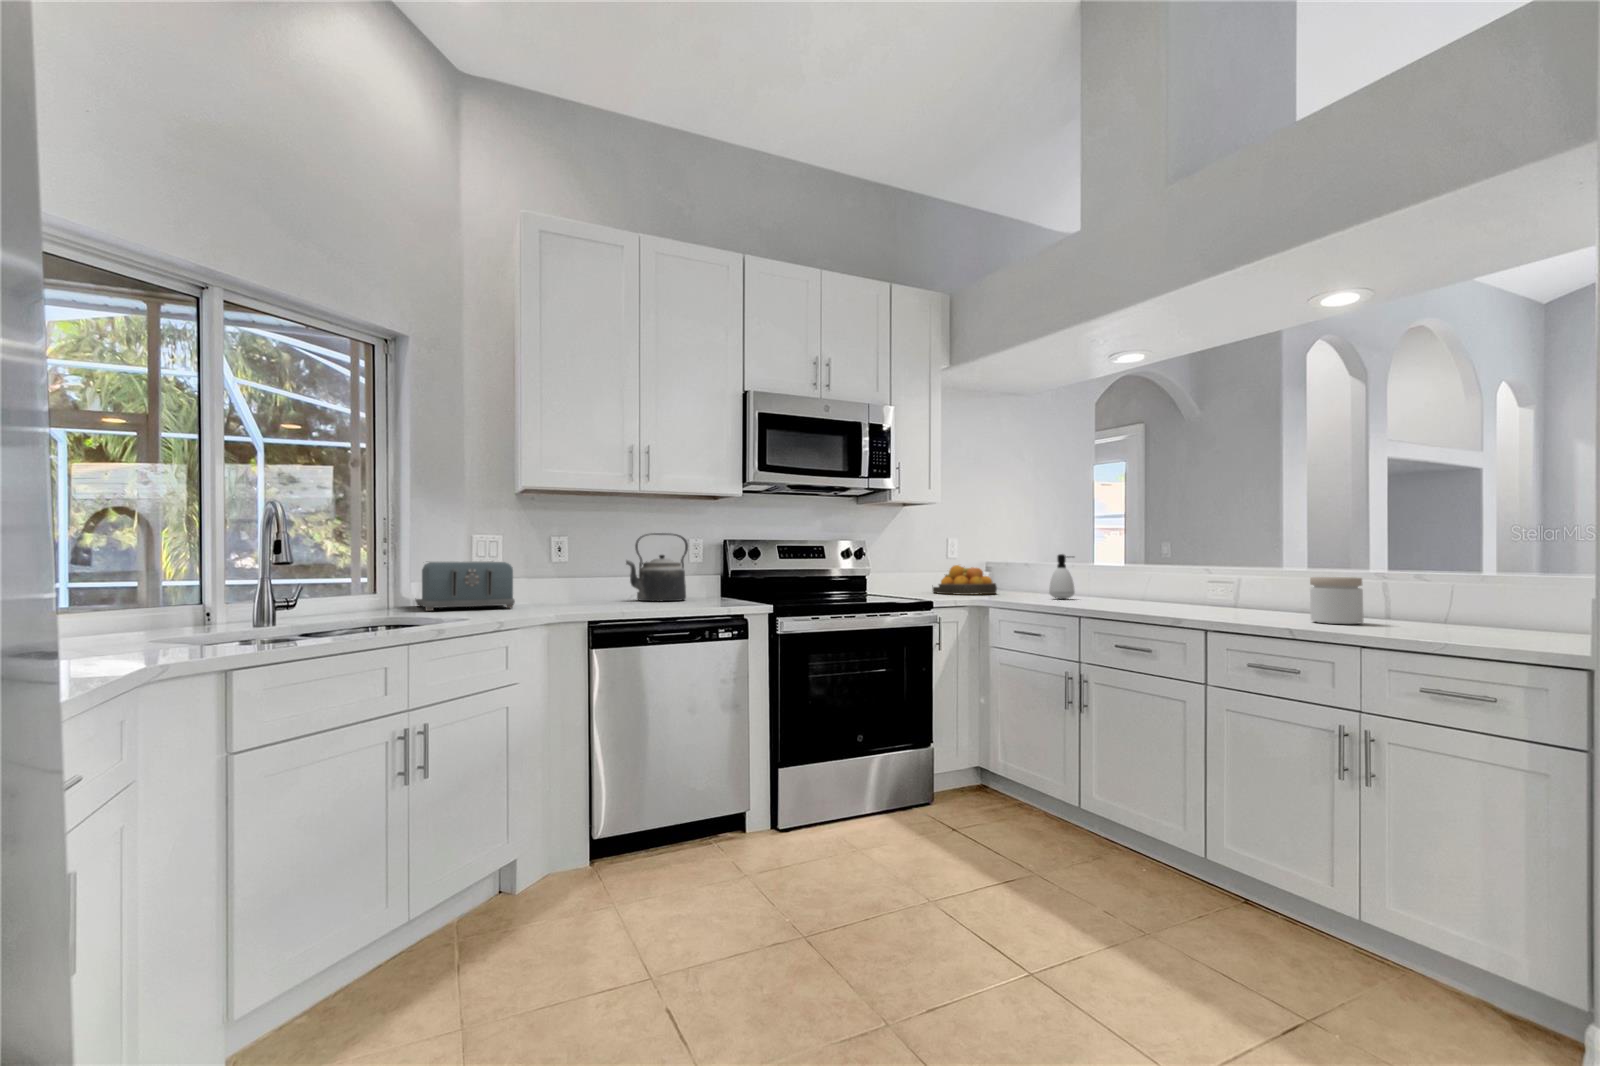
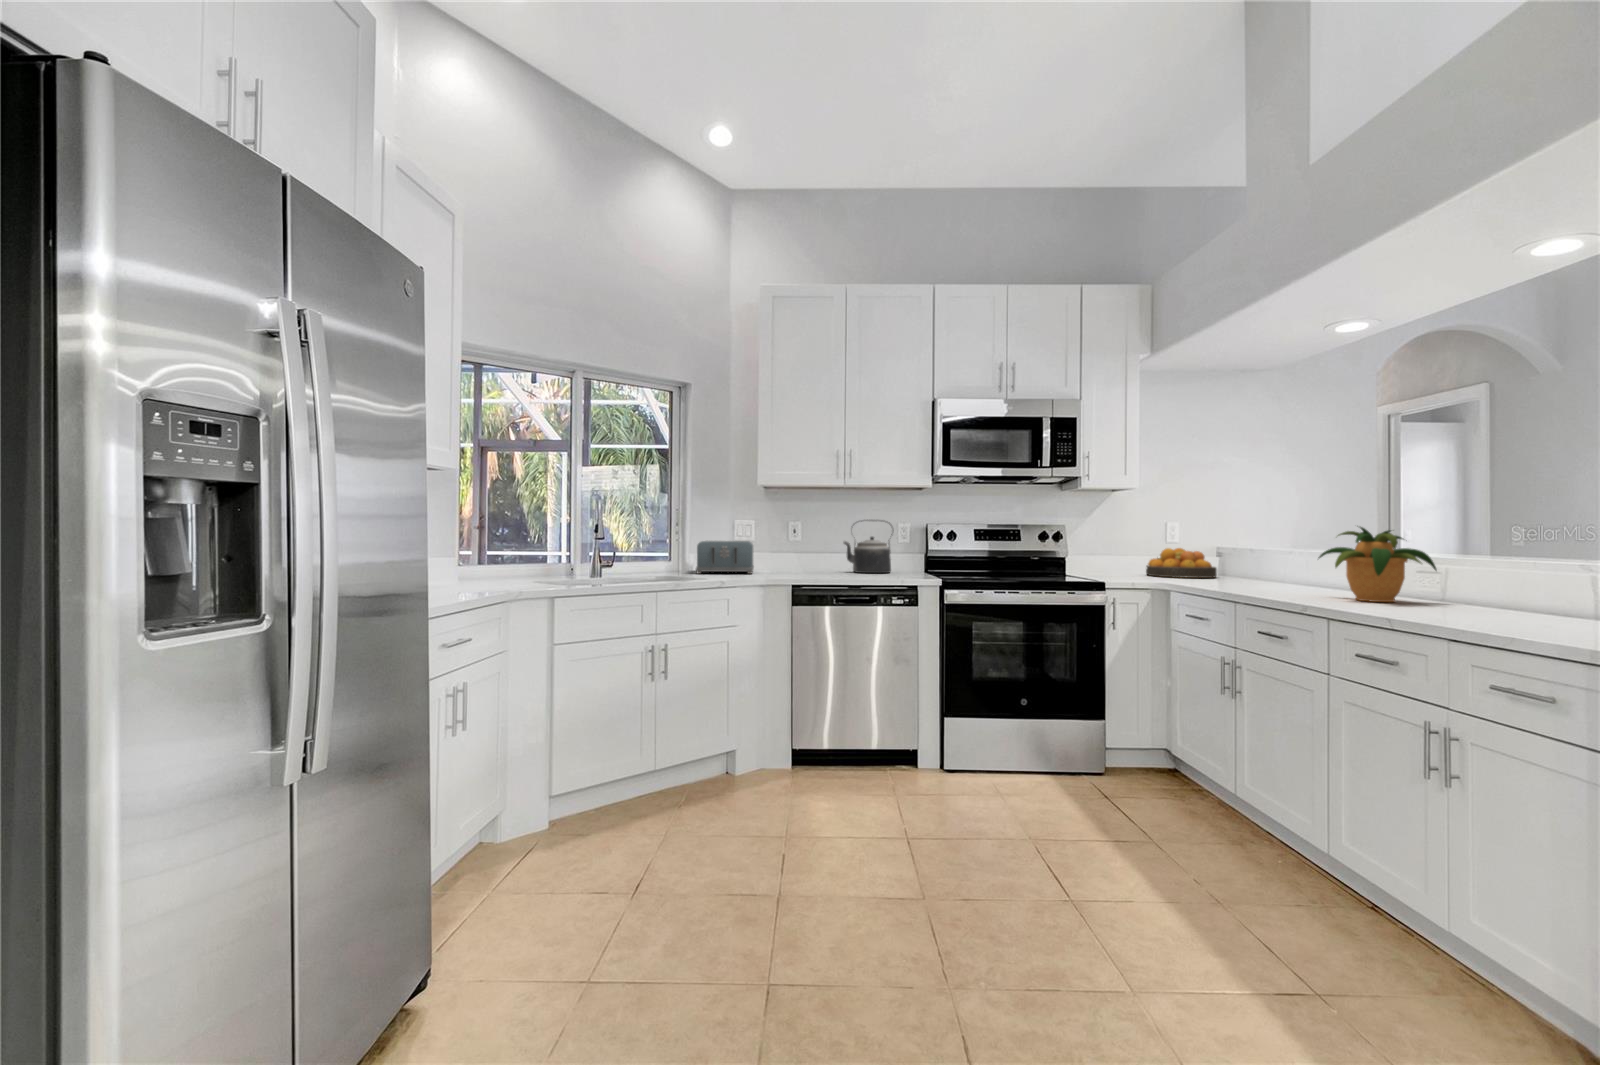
potted plant: none [1139,540,1237,611] -> present [1318,527,1437,602]
soap dispenser: present [1049,554,1075,599] -> none [1254,539,1284,585]
jar: present [1310,577,1364,624] -> none [1470,567,1539,622]

